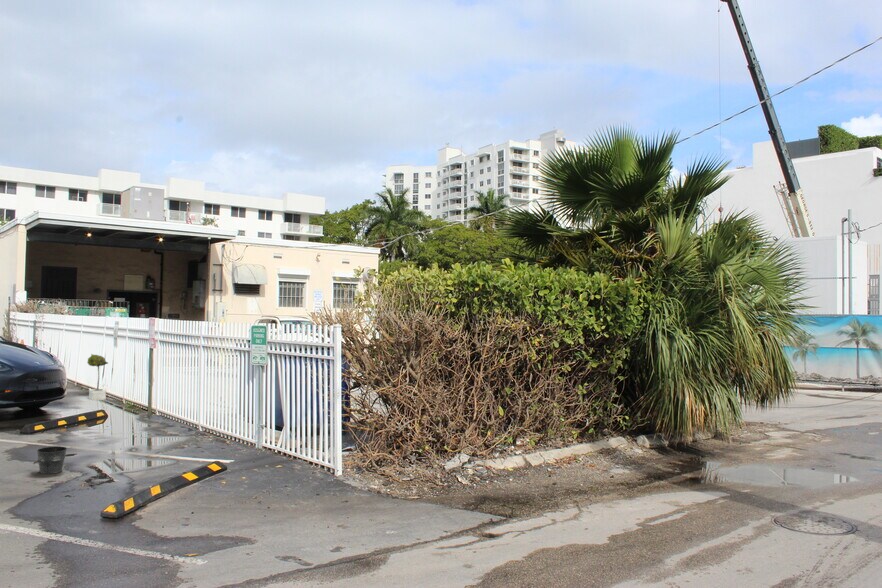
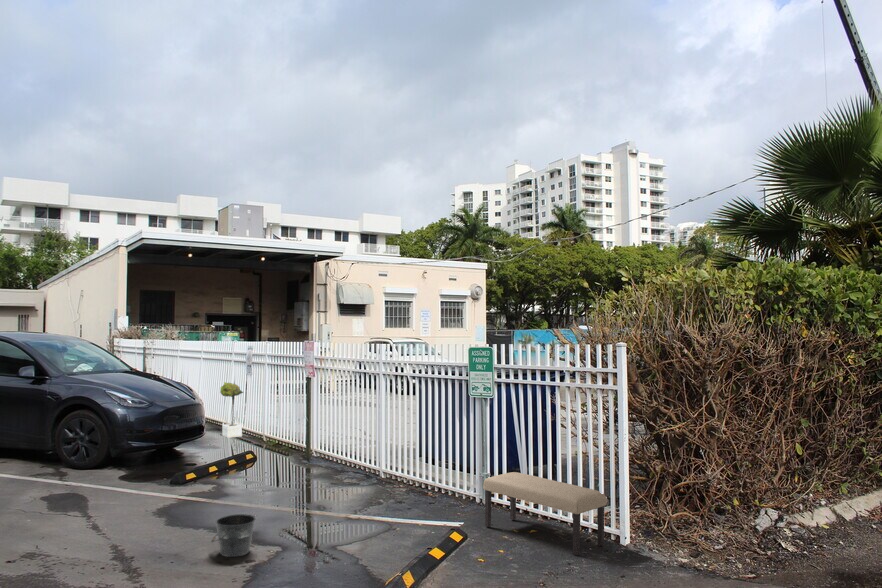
bench: none [244,424,319,477] -> present [483,472,606,556]

